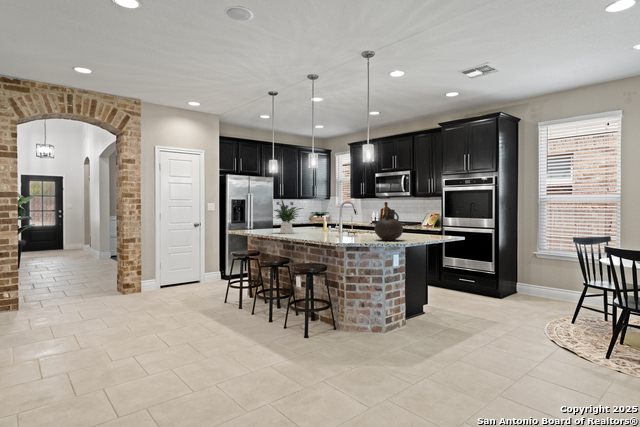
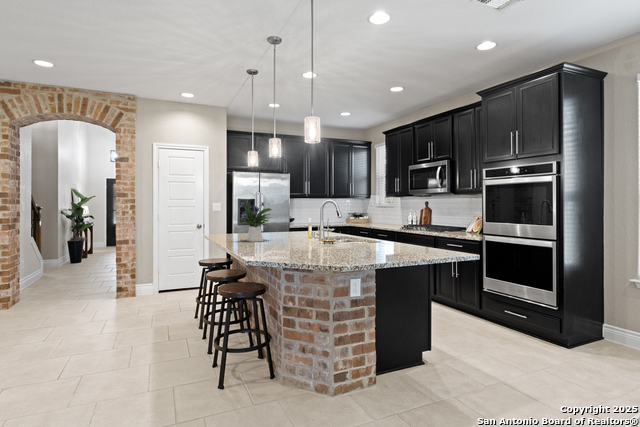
vase: present [374,209,403,240] -> none [311,212,354,259]

